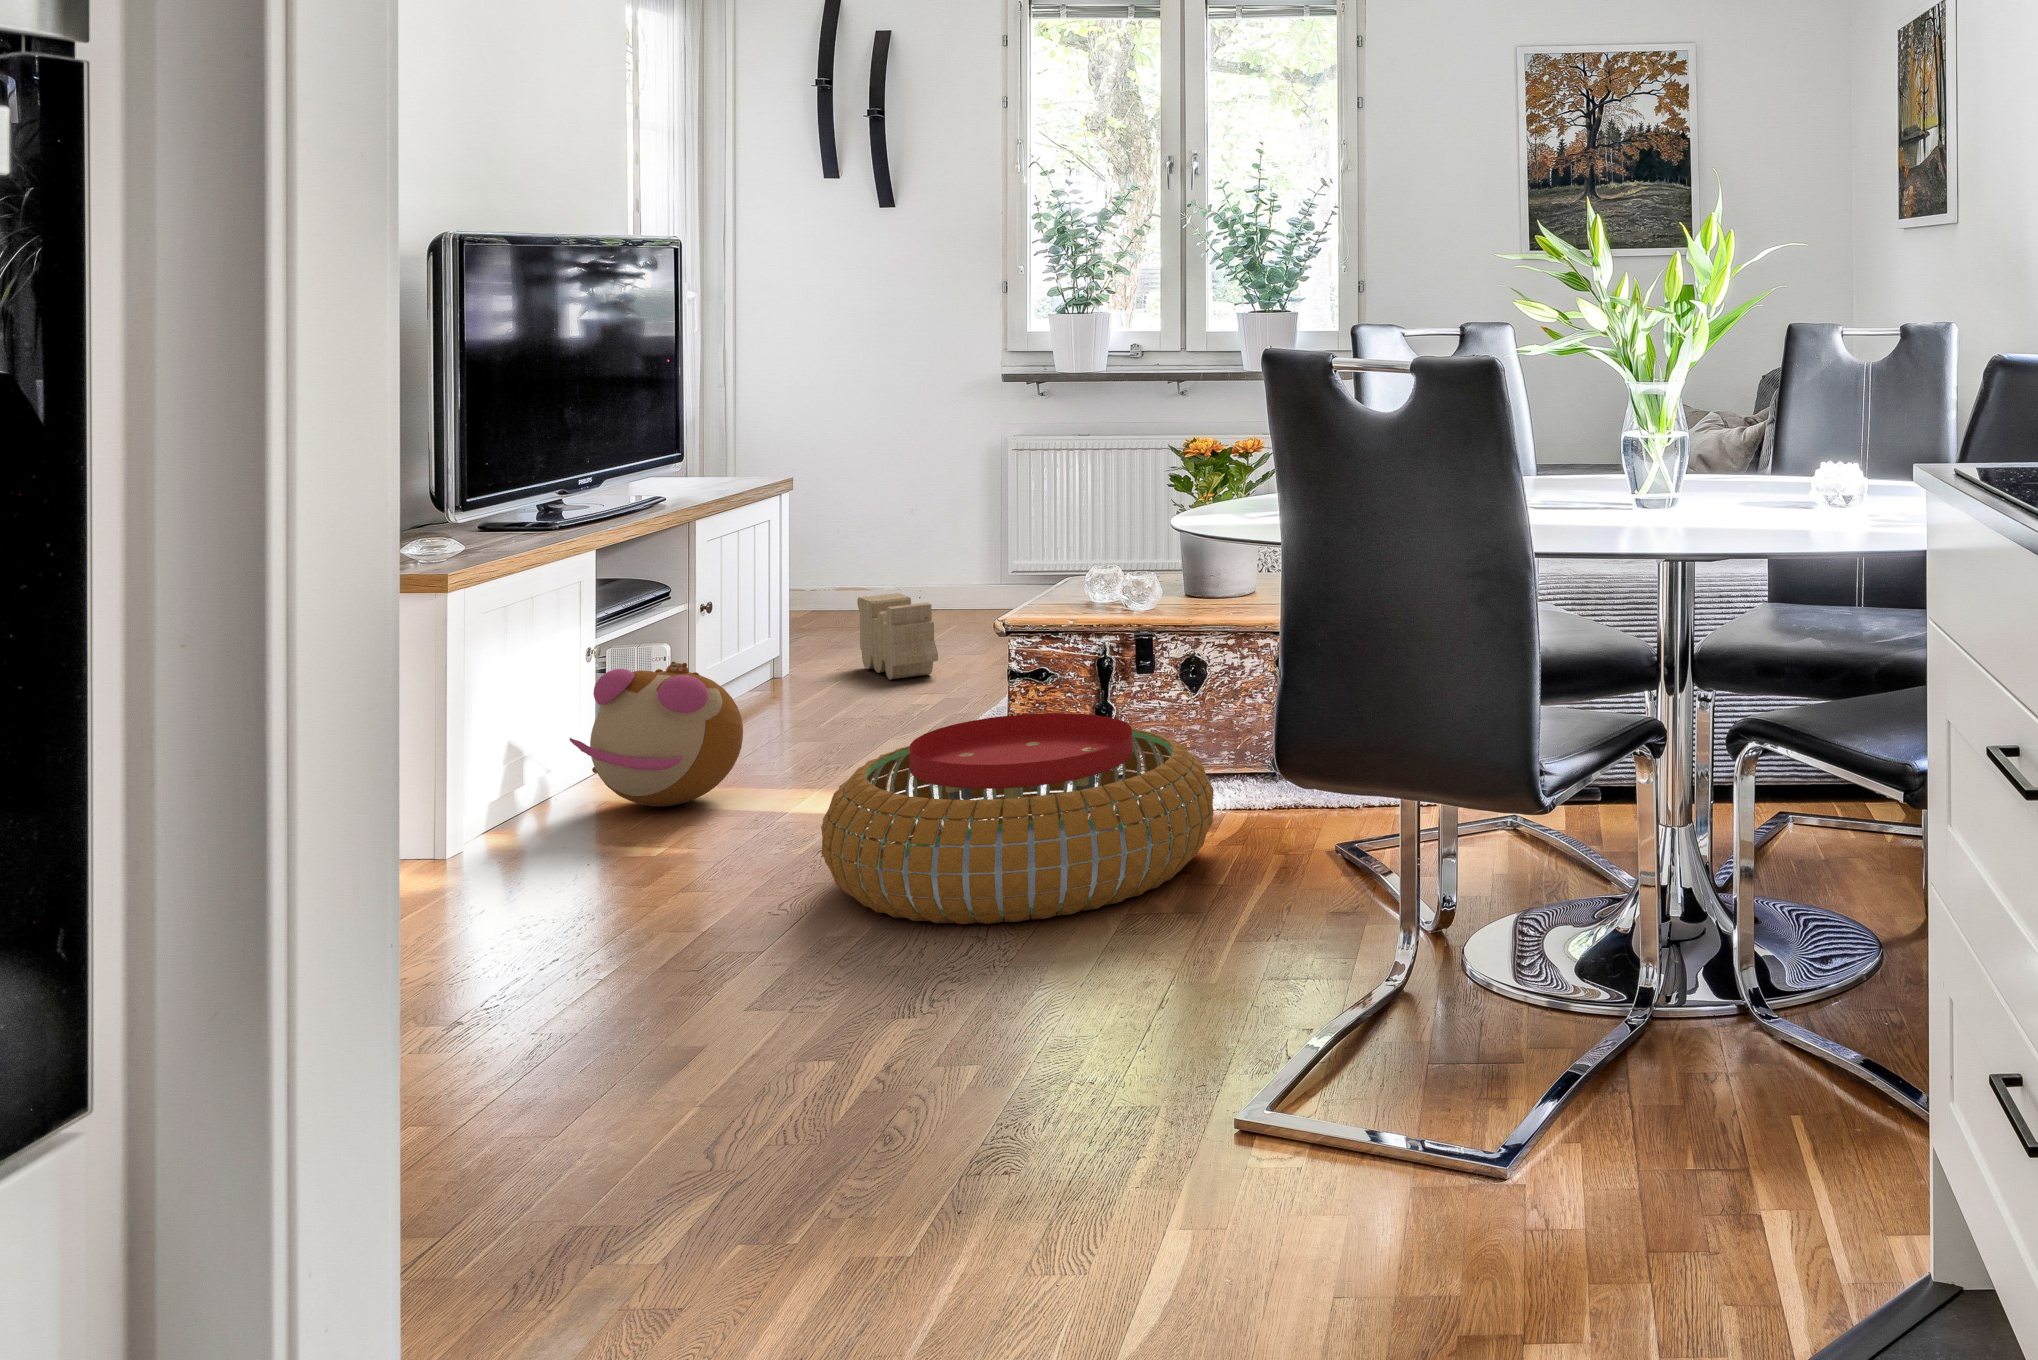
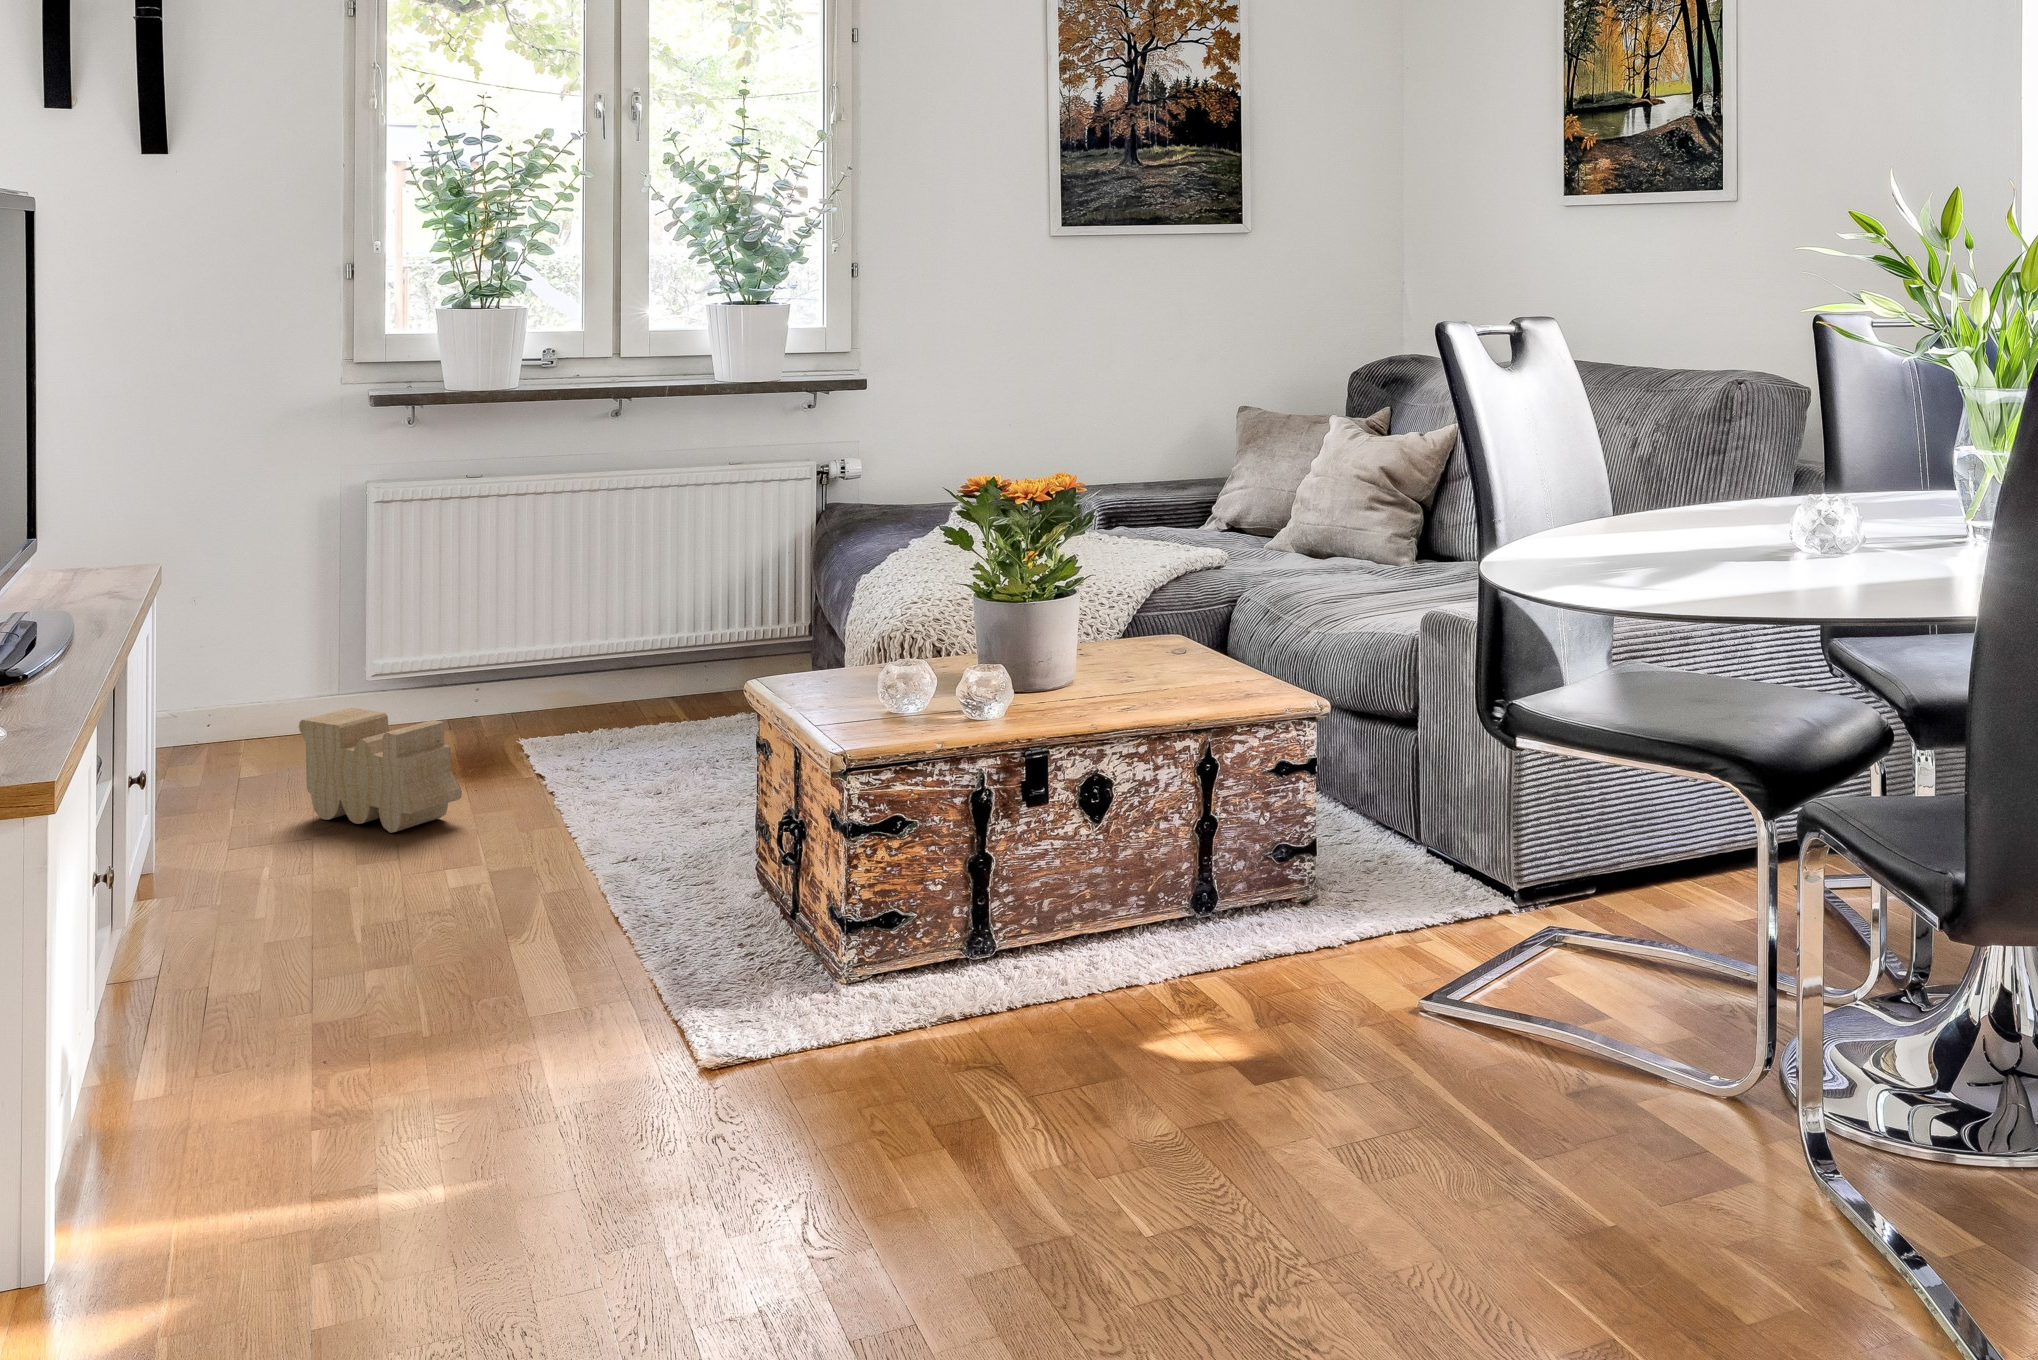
plush toy: present [569,662,743,806] -> none [263,870,497,1089]
pouf: present [821,713,1214,924] -> none [852,883,1356,1206]

